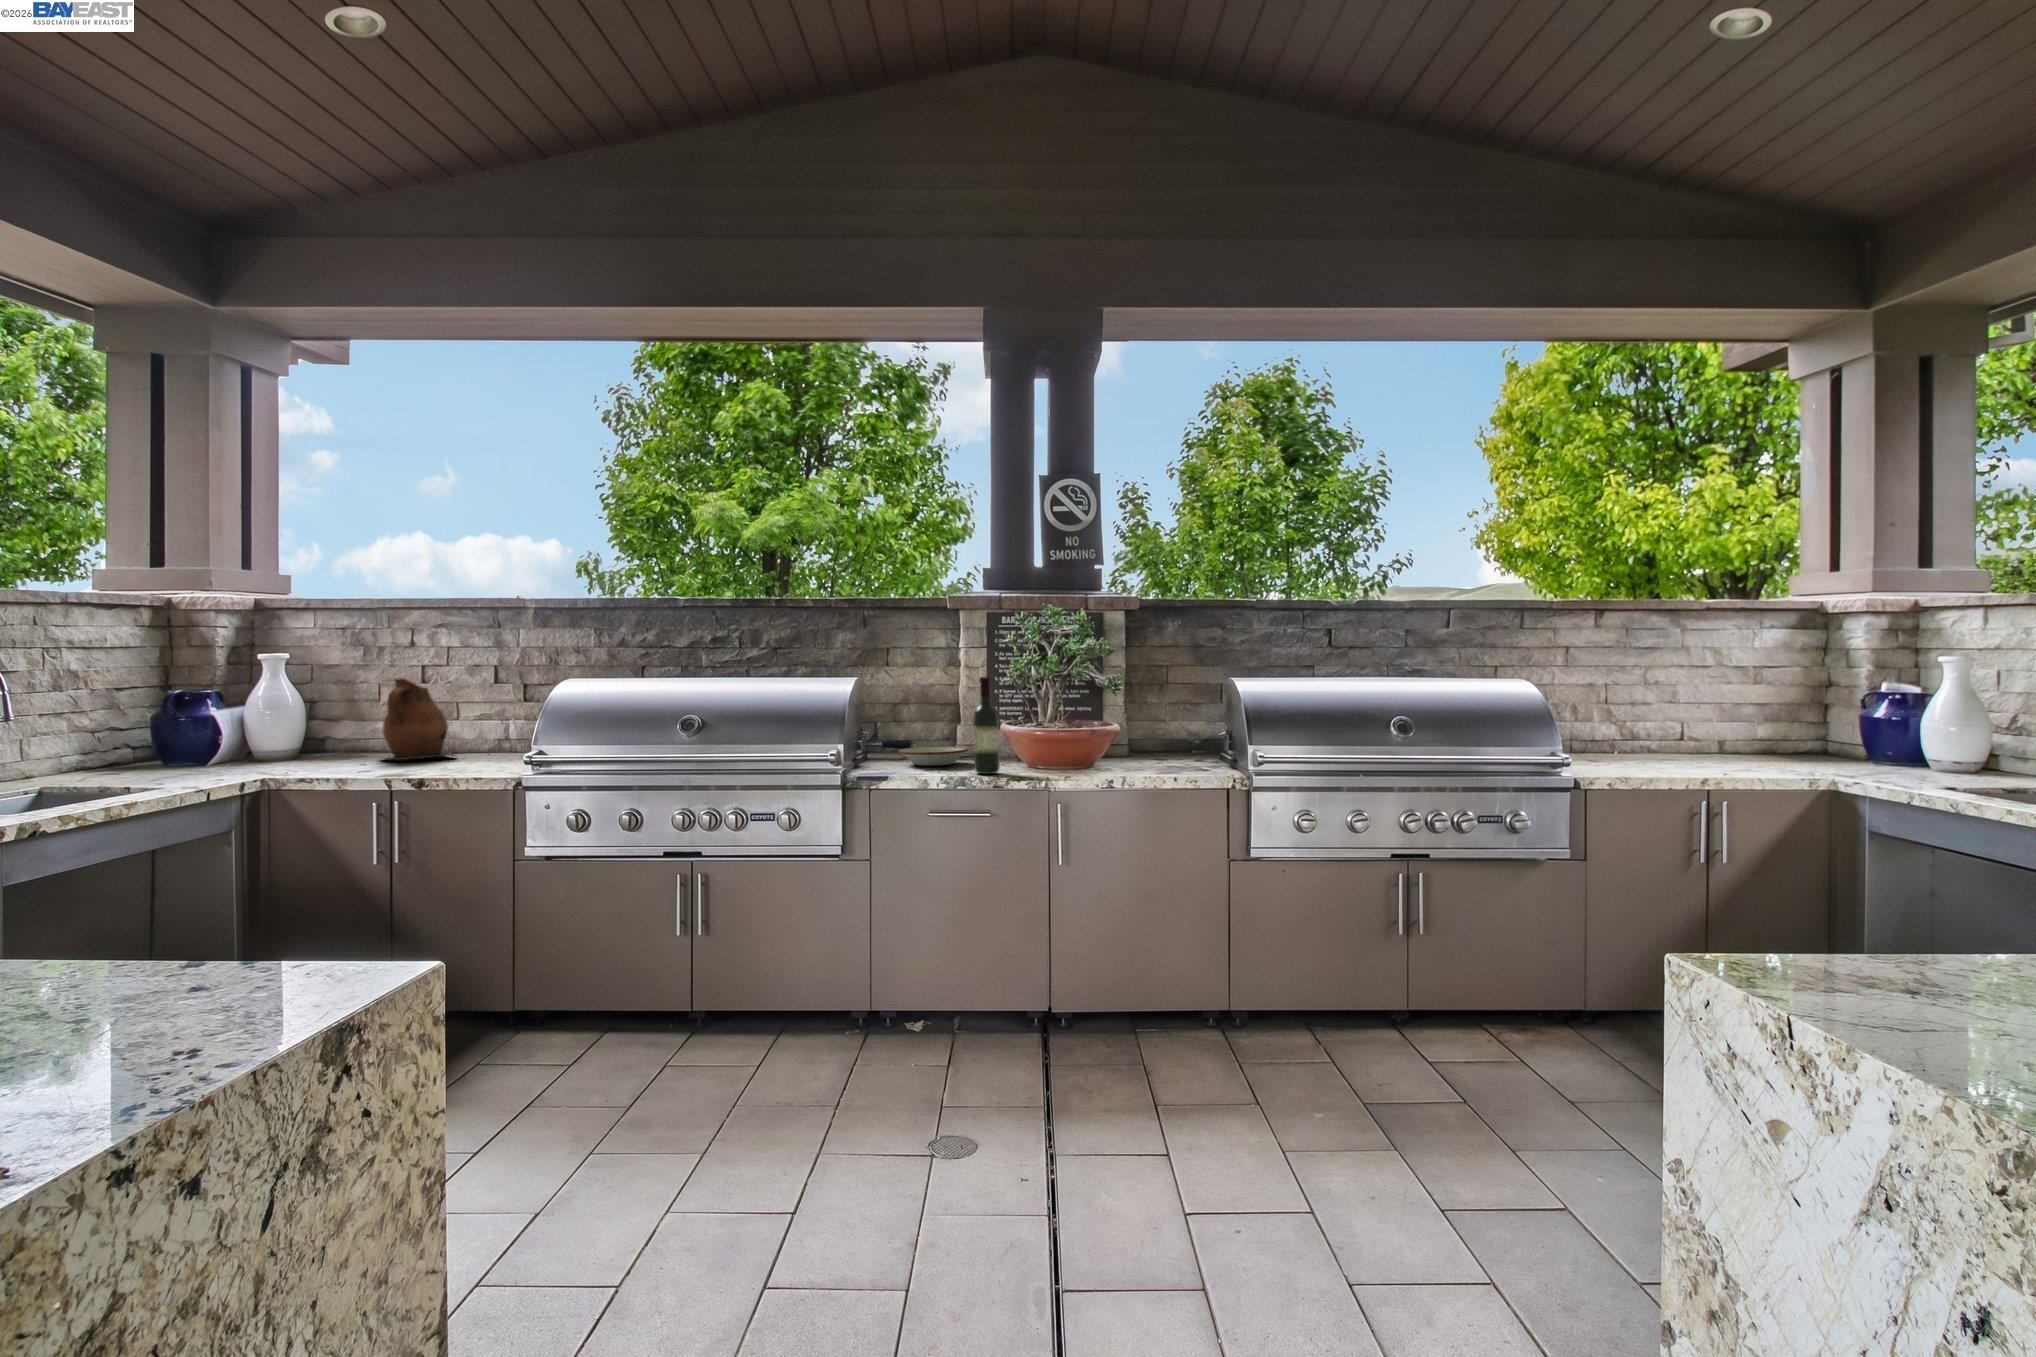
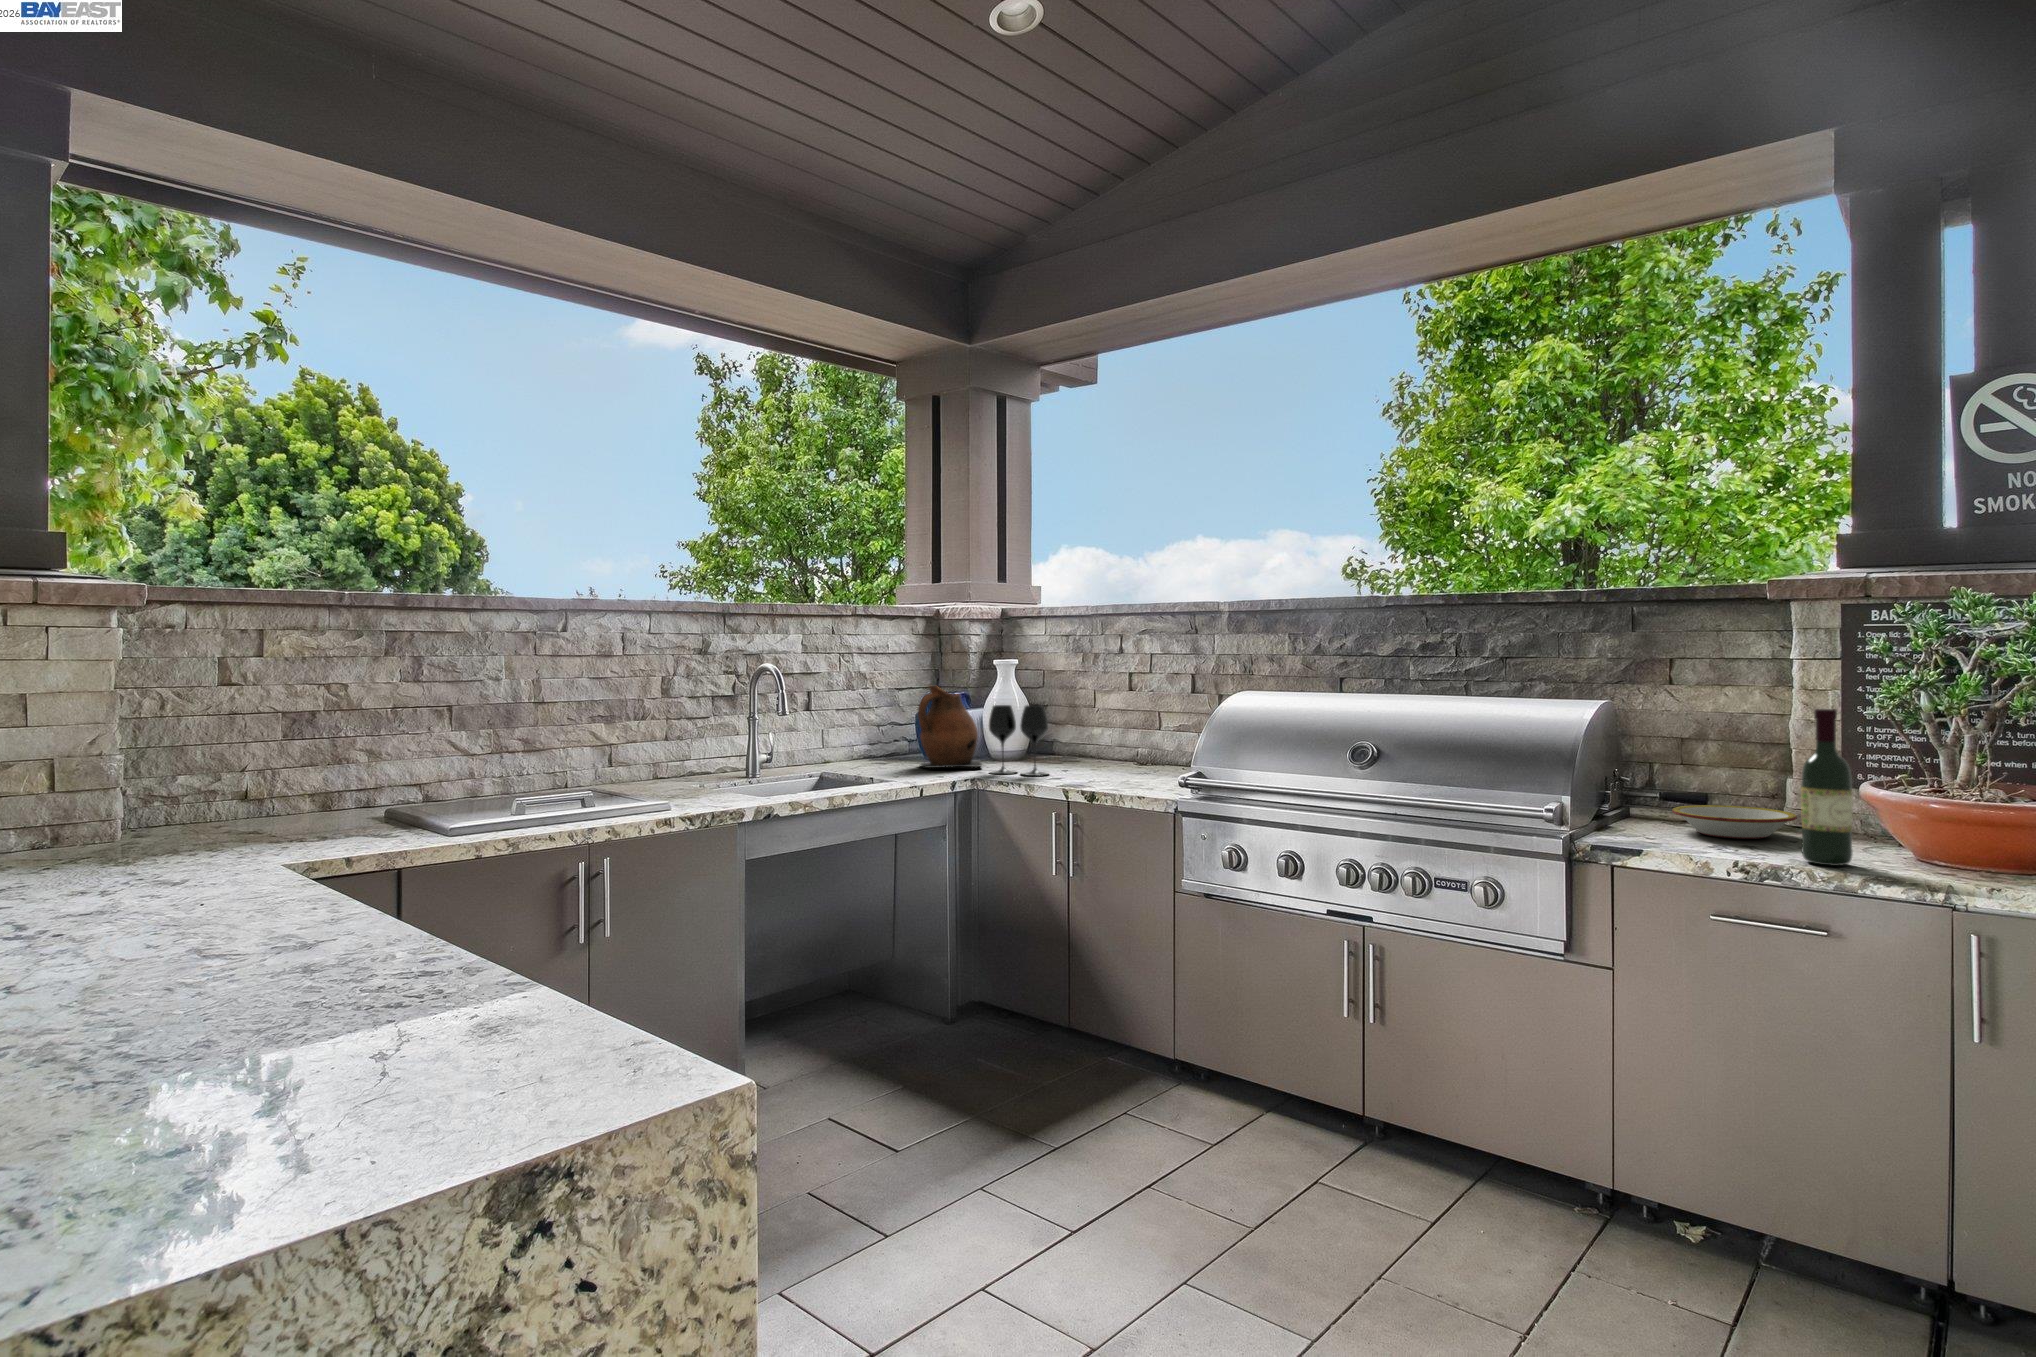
ceramic pitcher: present [383,678,455,761] -> present [918,686,982,768]
wine glass: none [277,699,355,773] -> present [989,705,1048,776]

